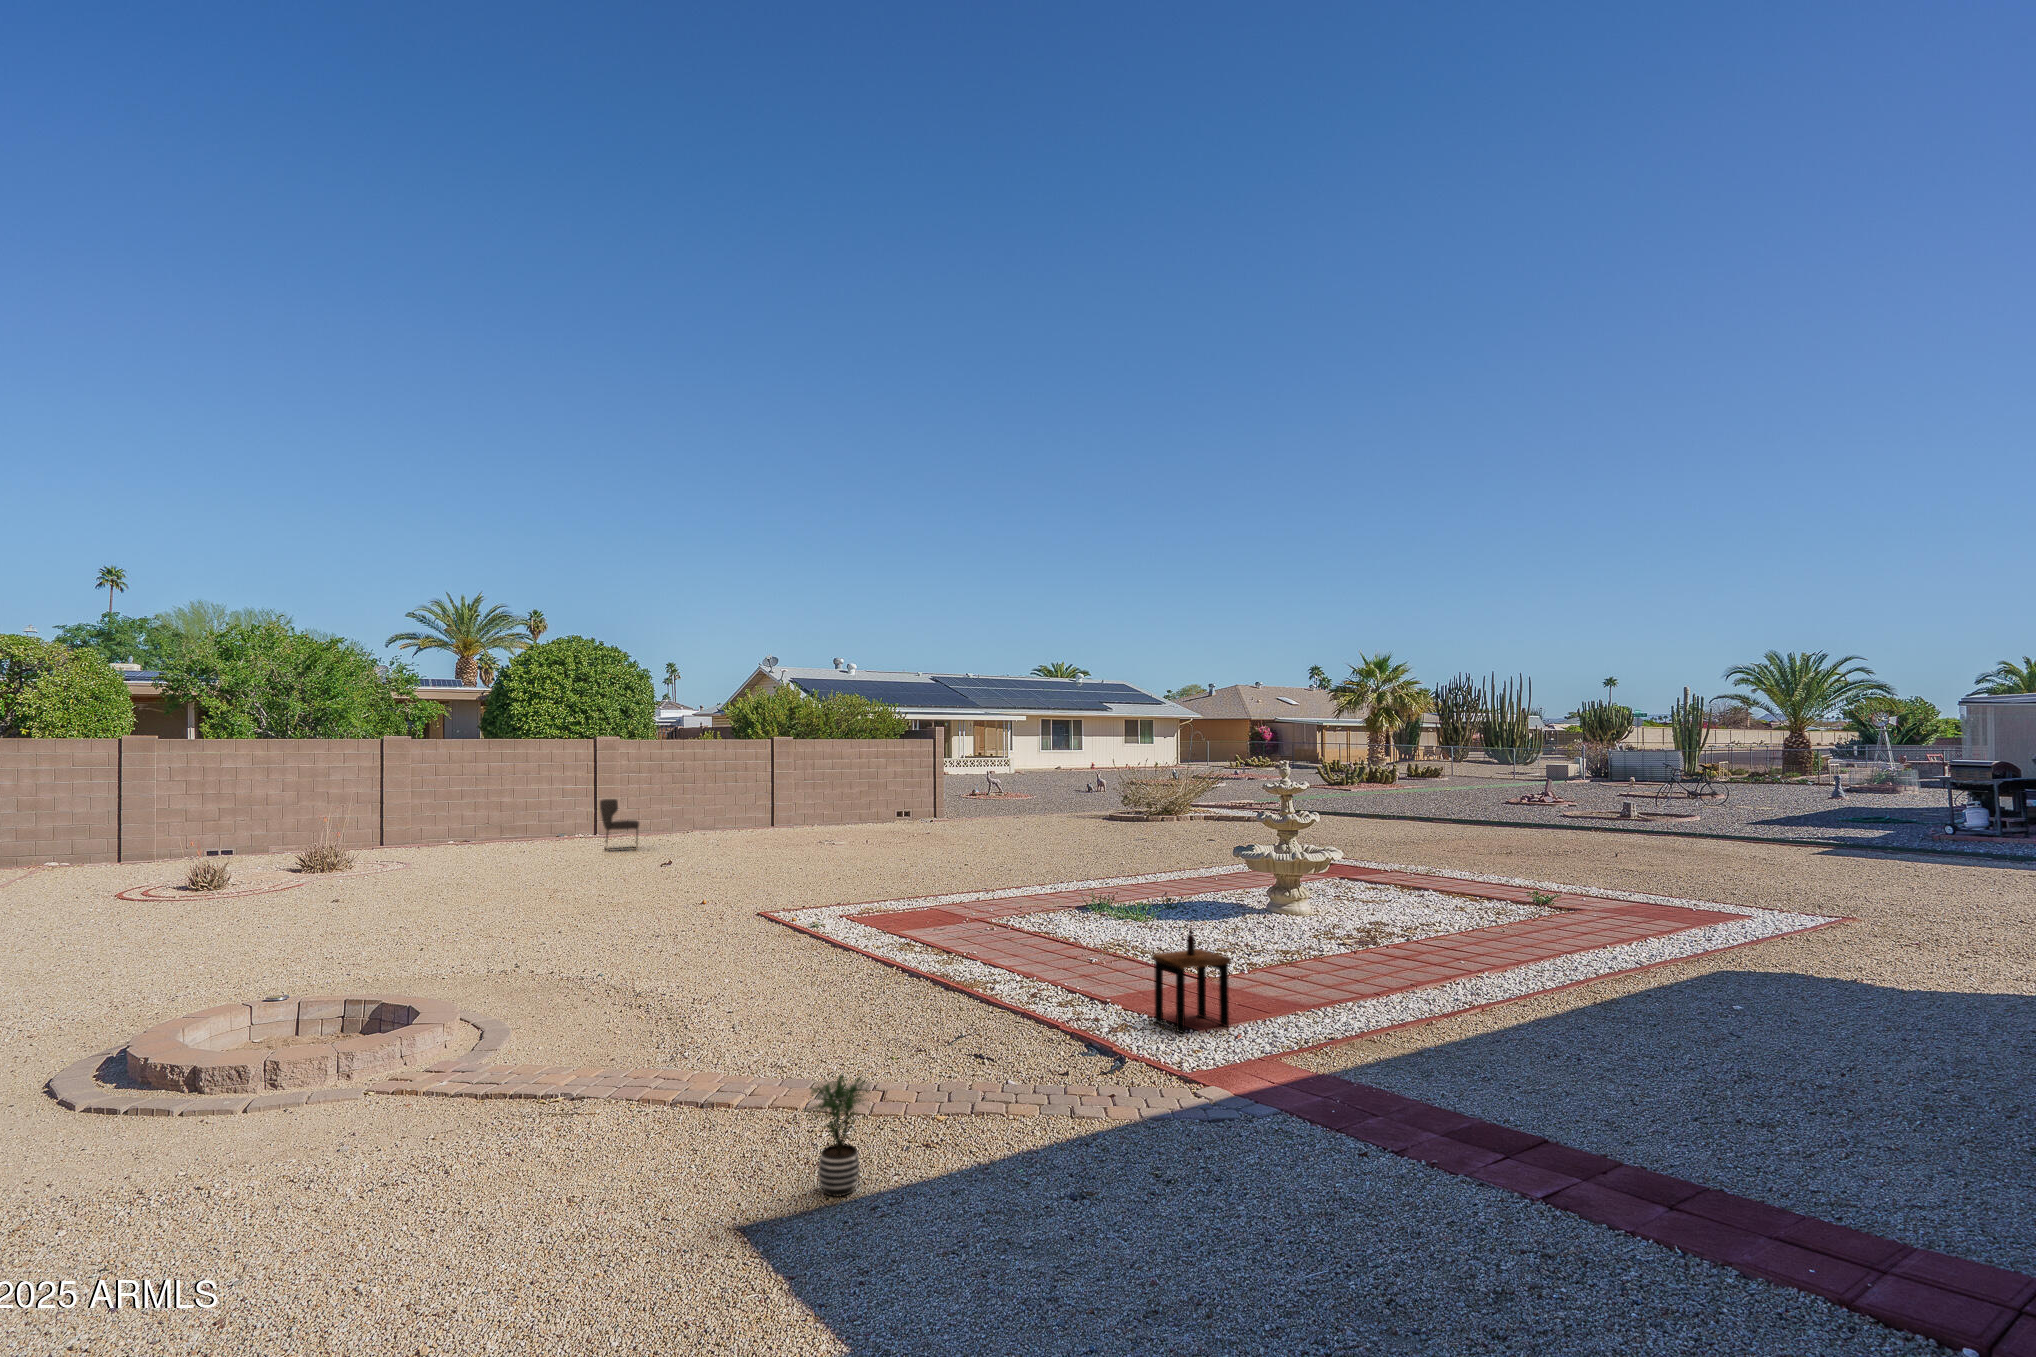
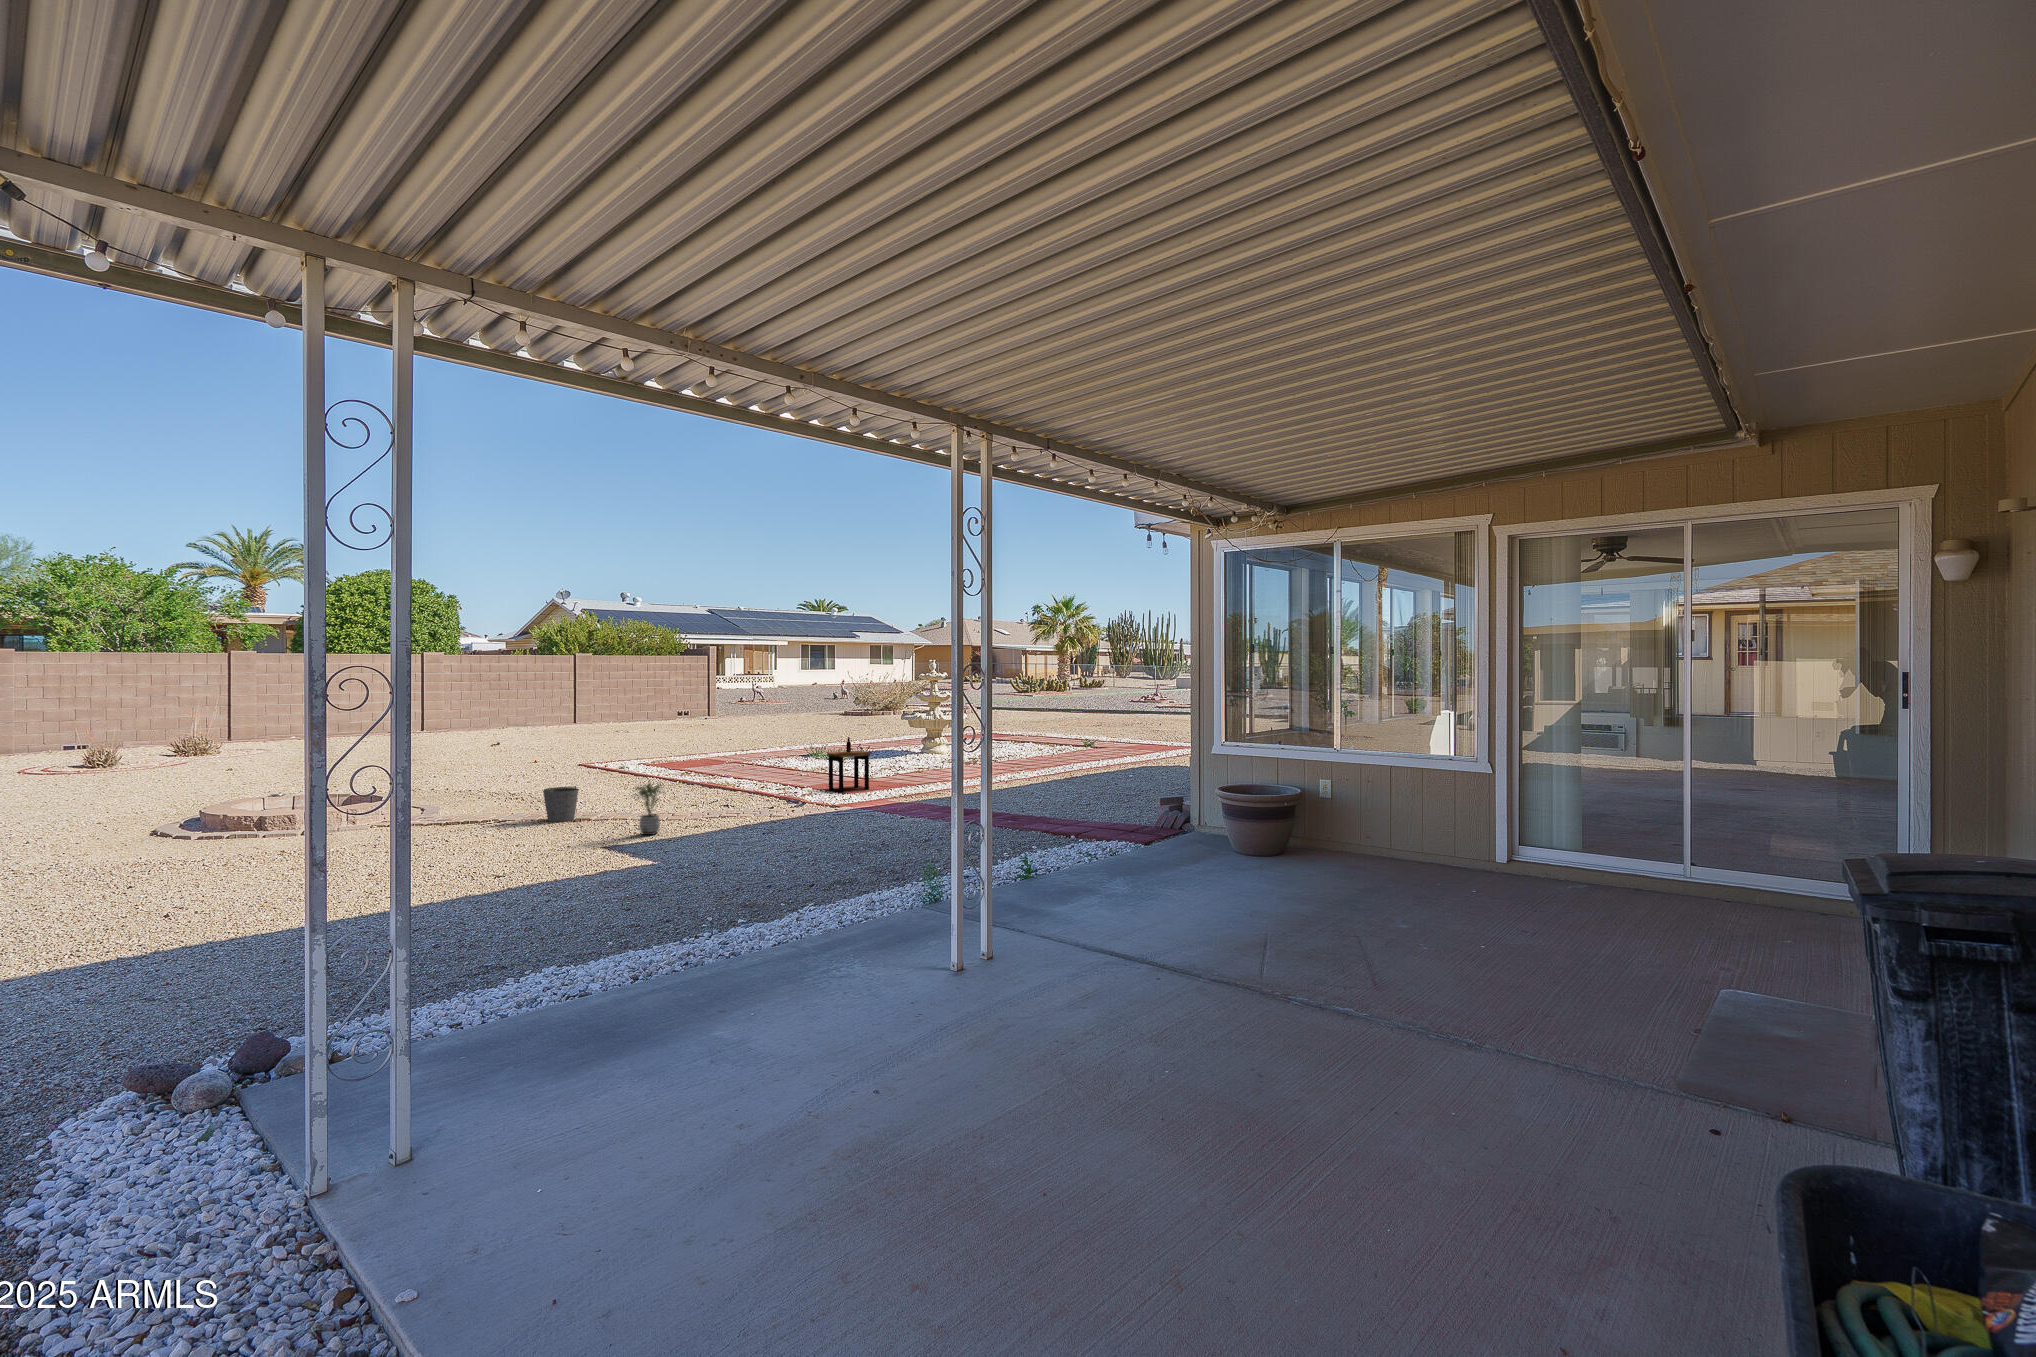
chair: present [600,799,639,850] -> none [424,701,459,742]
bucket: none [660,1032,723,1108] -> present [543,786,579,822]

